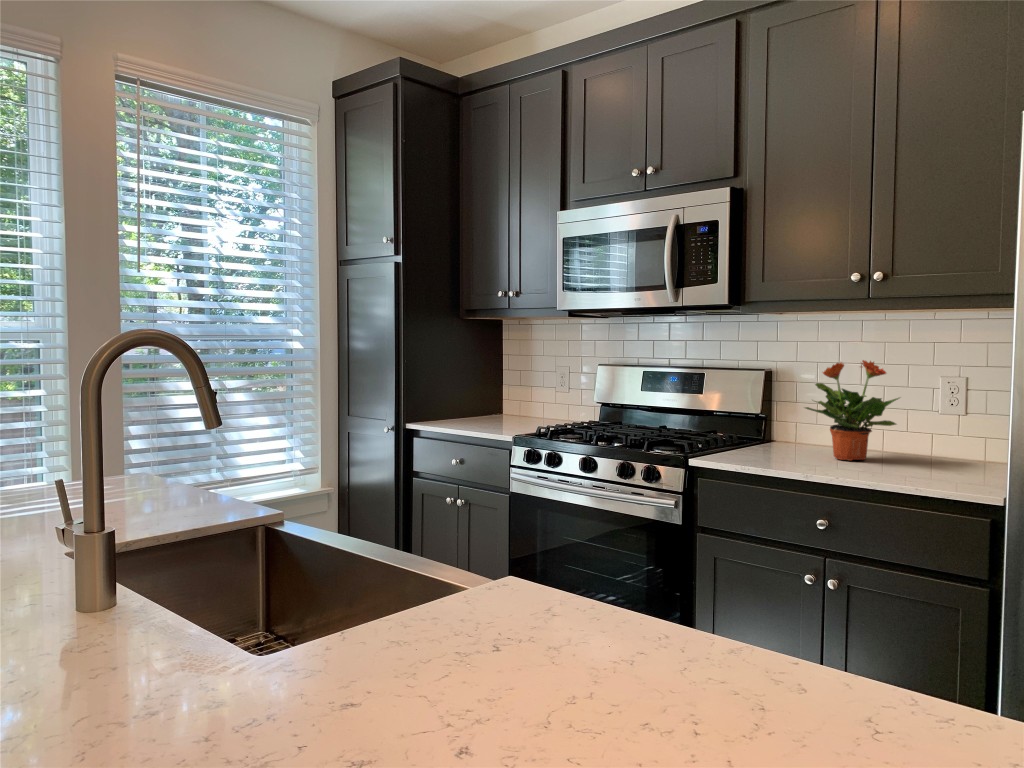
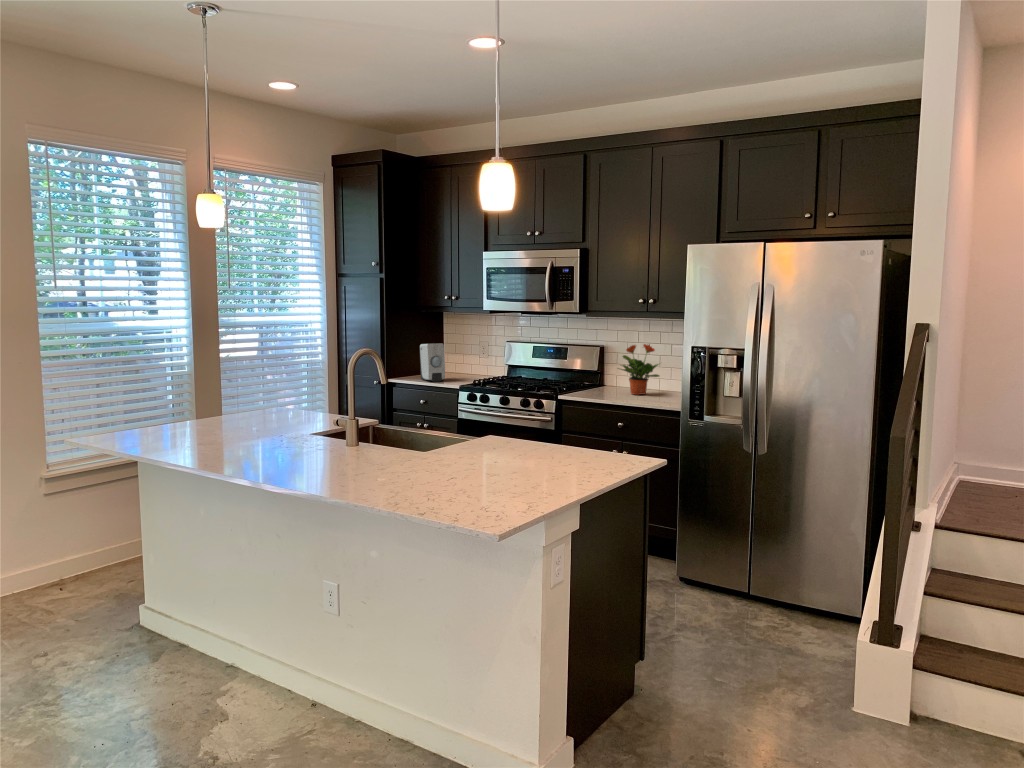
soap dispenser: none [455,365,493,428] -> present [419,343,445,382]

